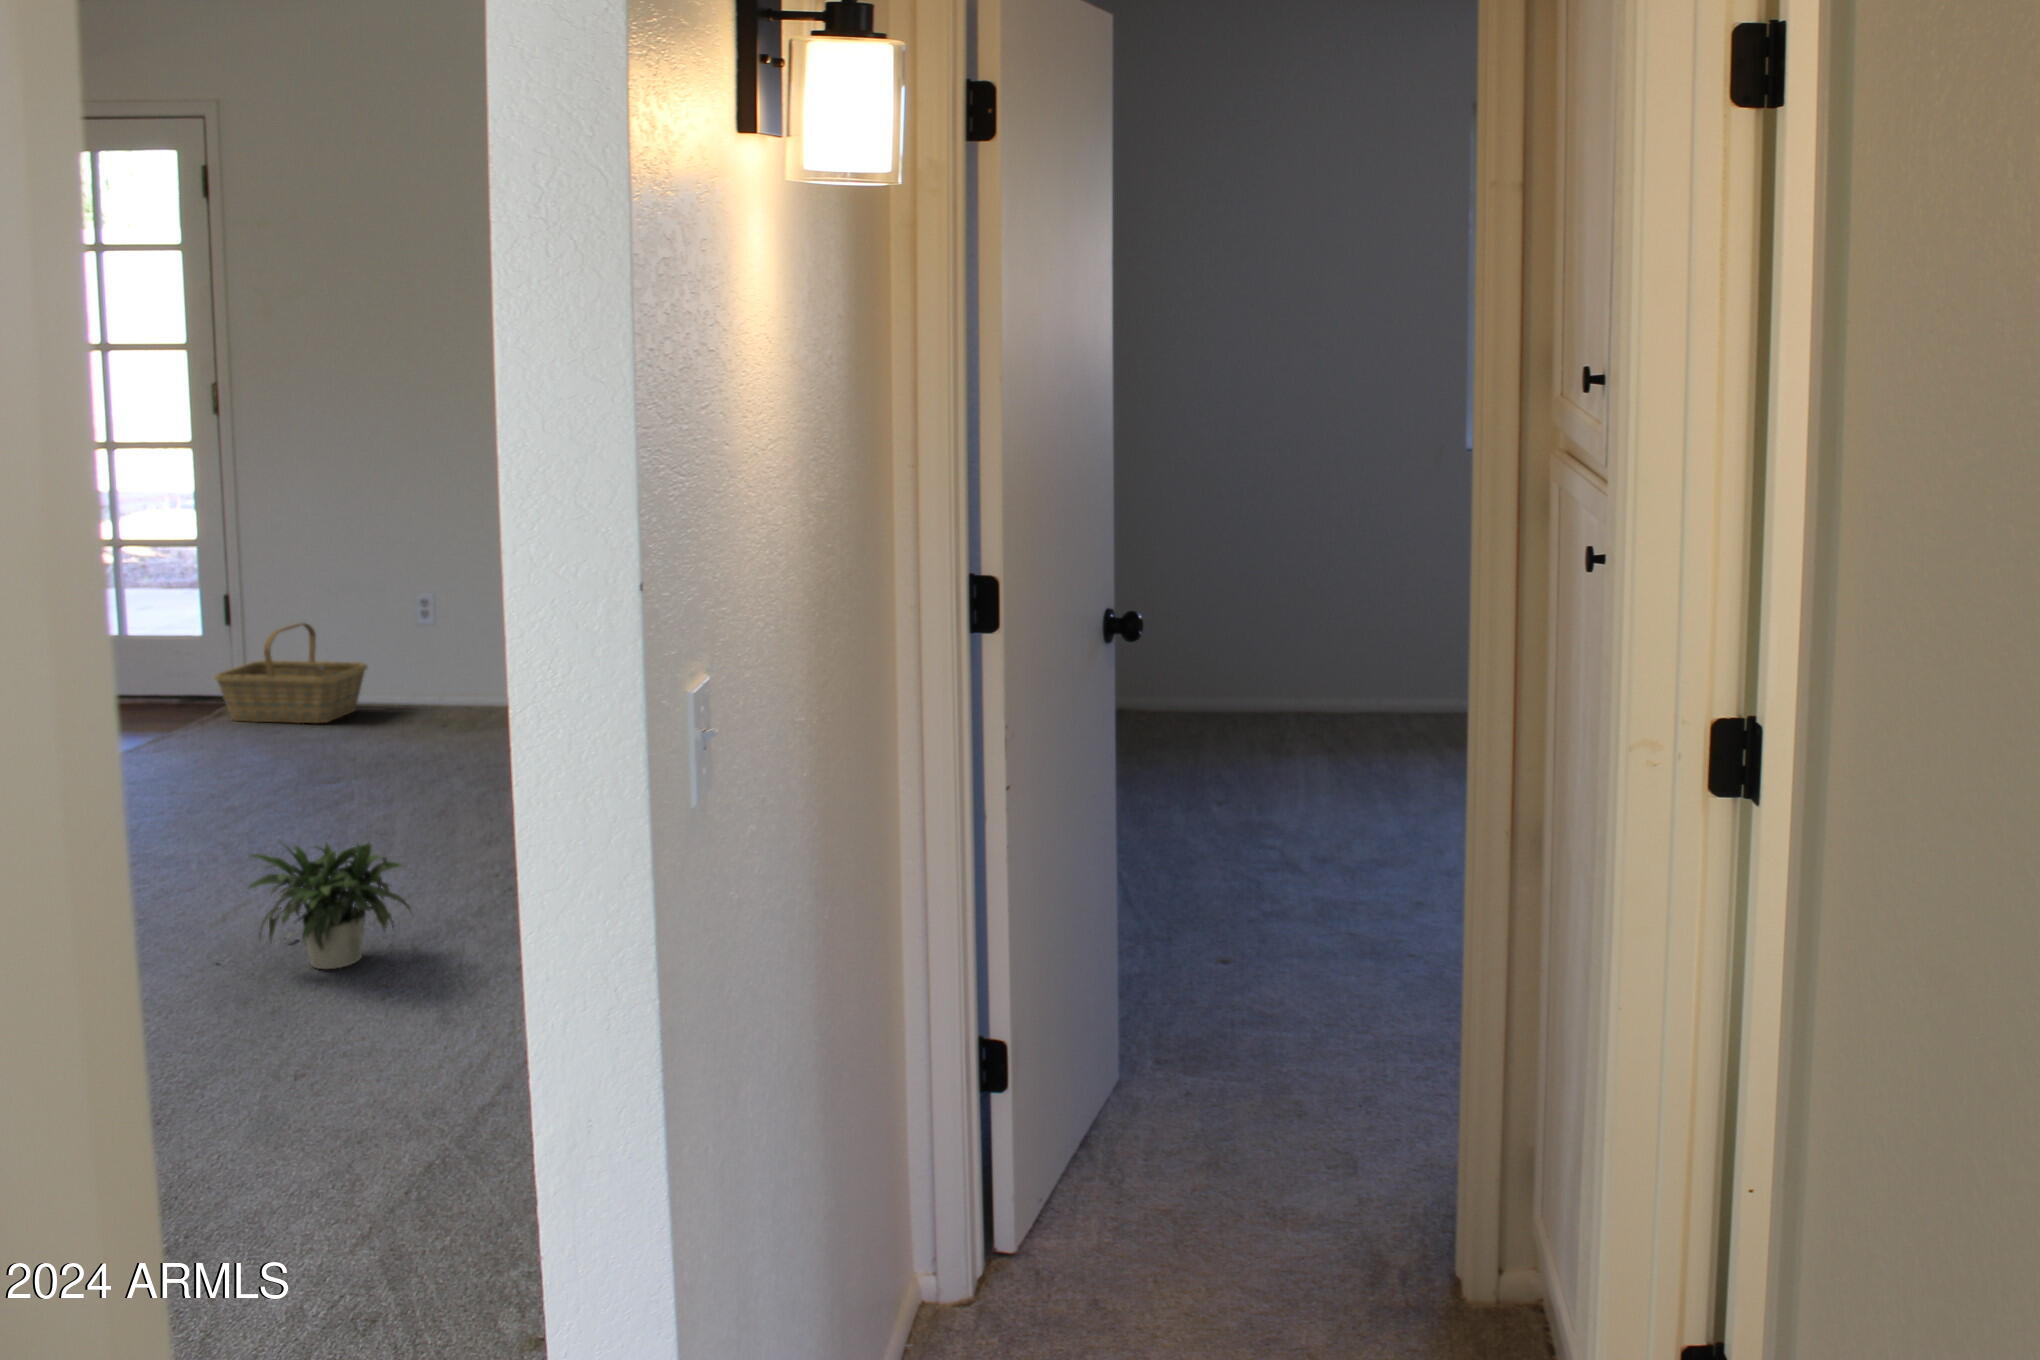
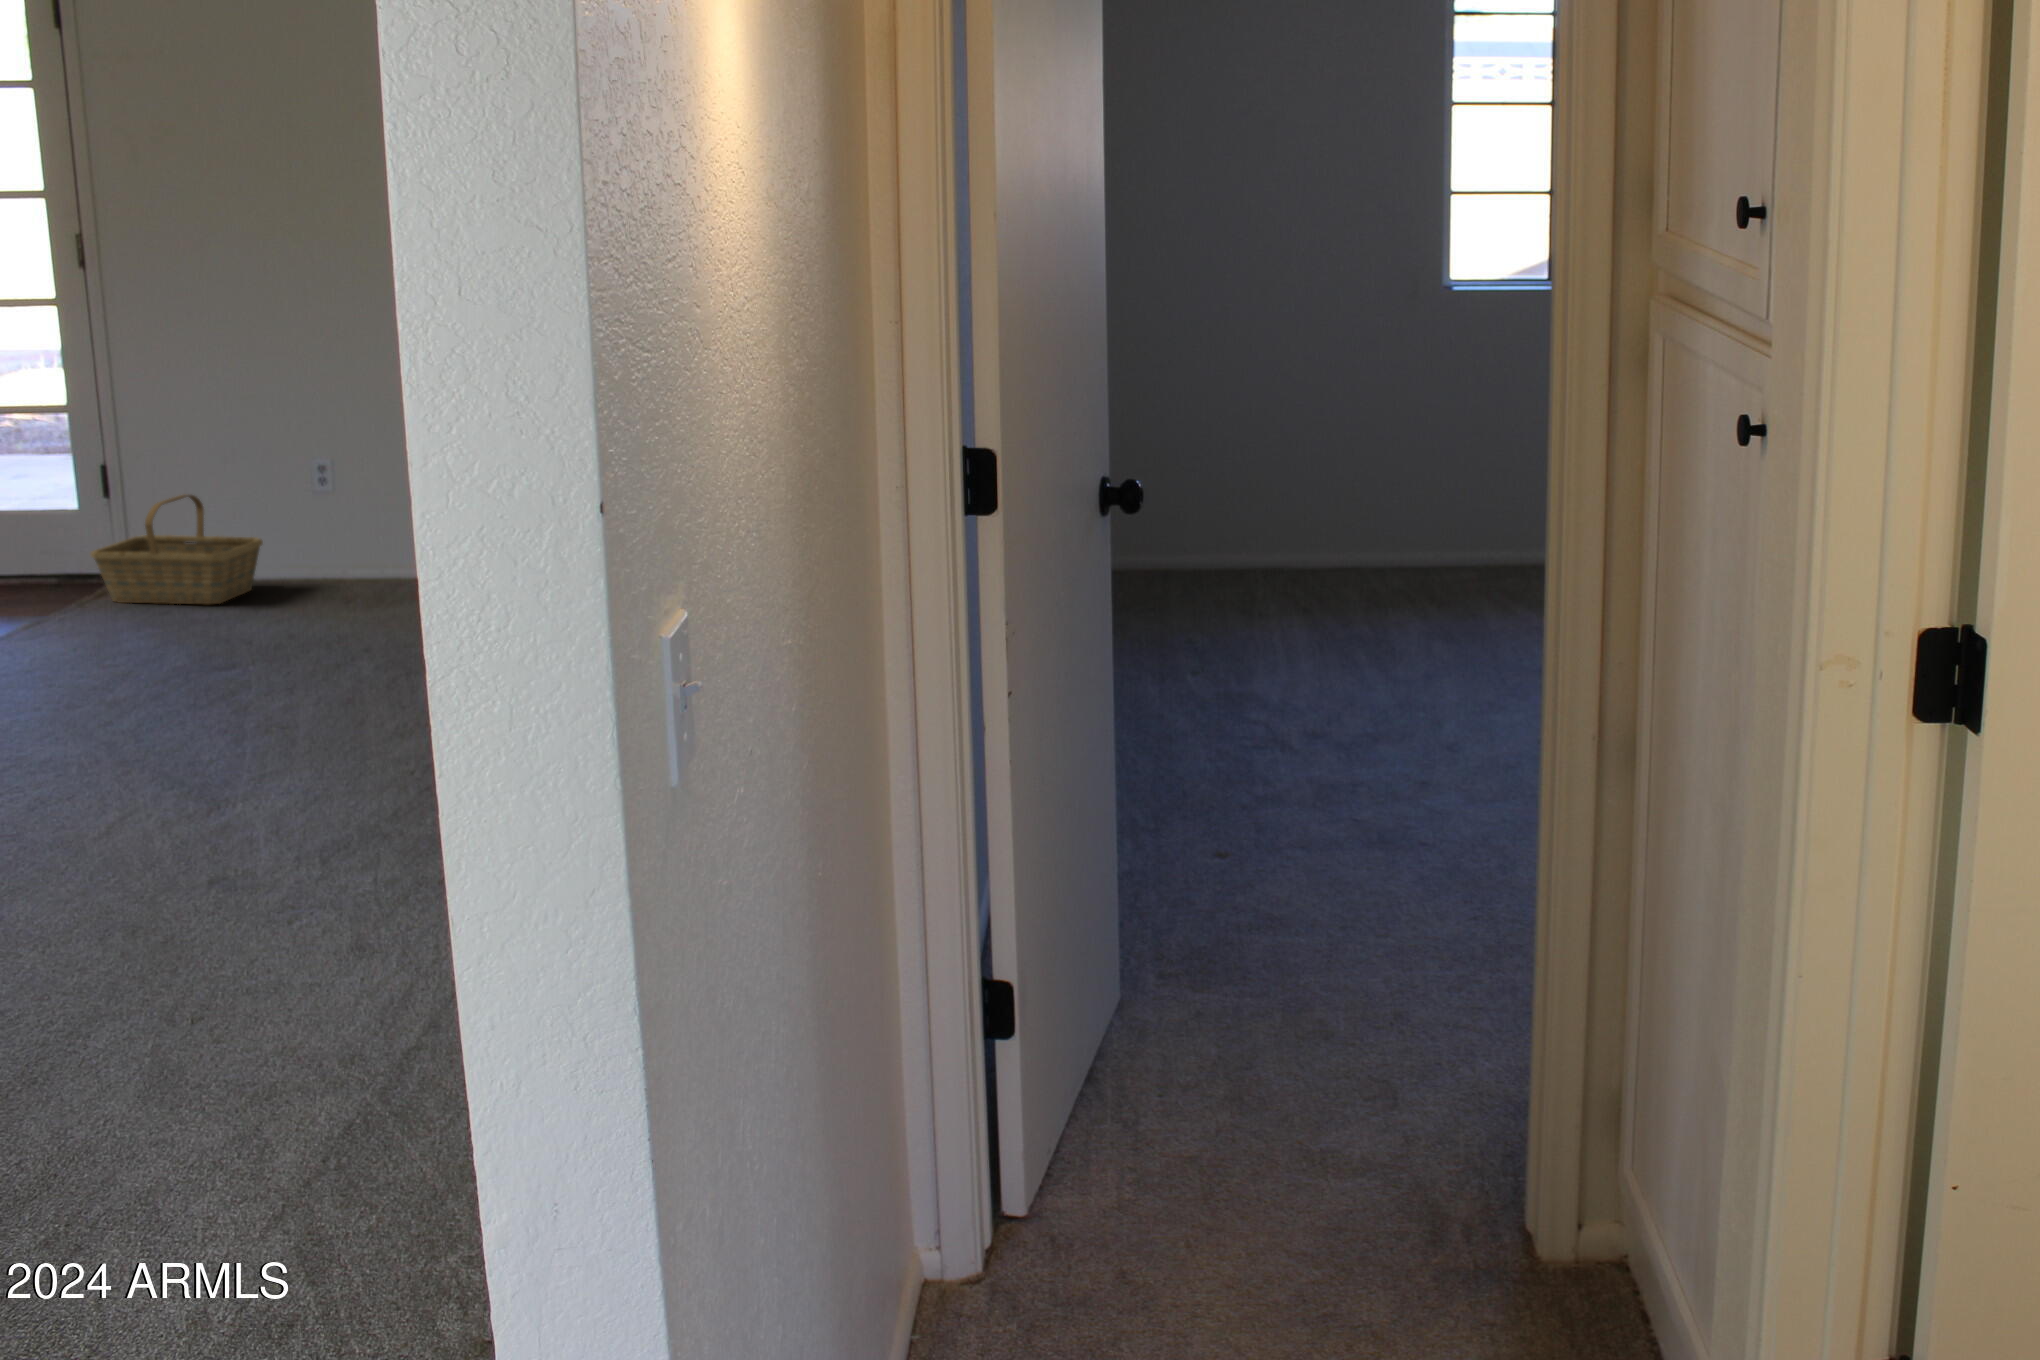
potted plant: present [213,842,411,969] -> none [93,745,323,889]

